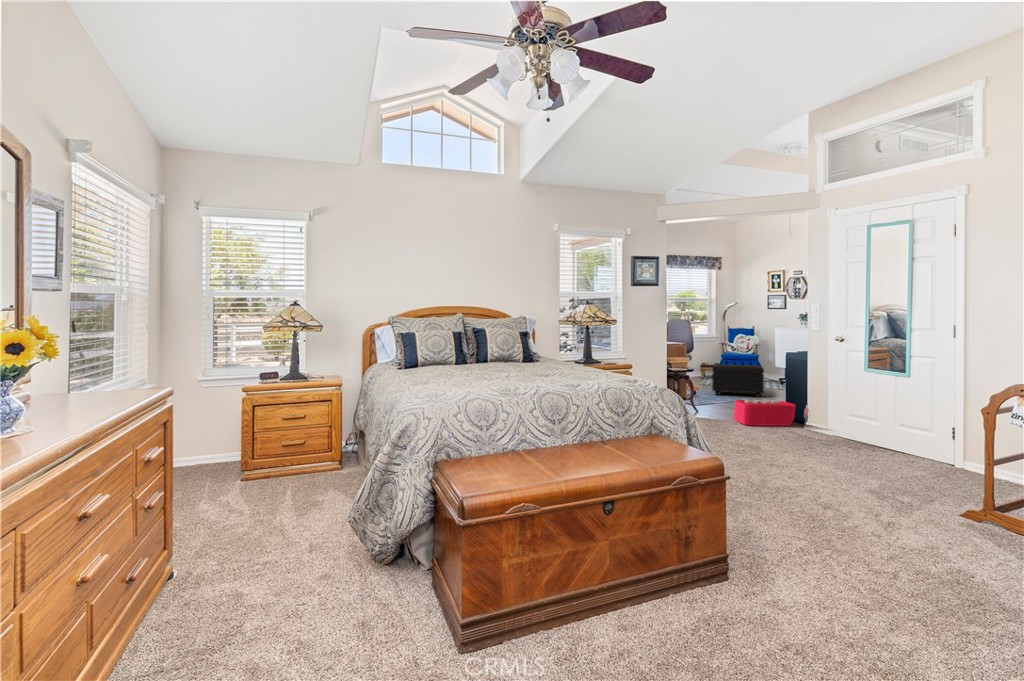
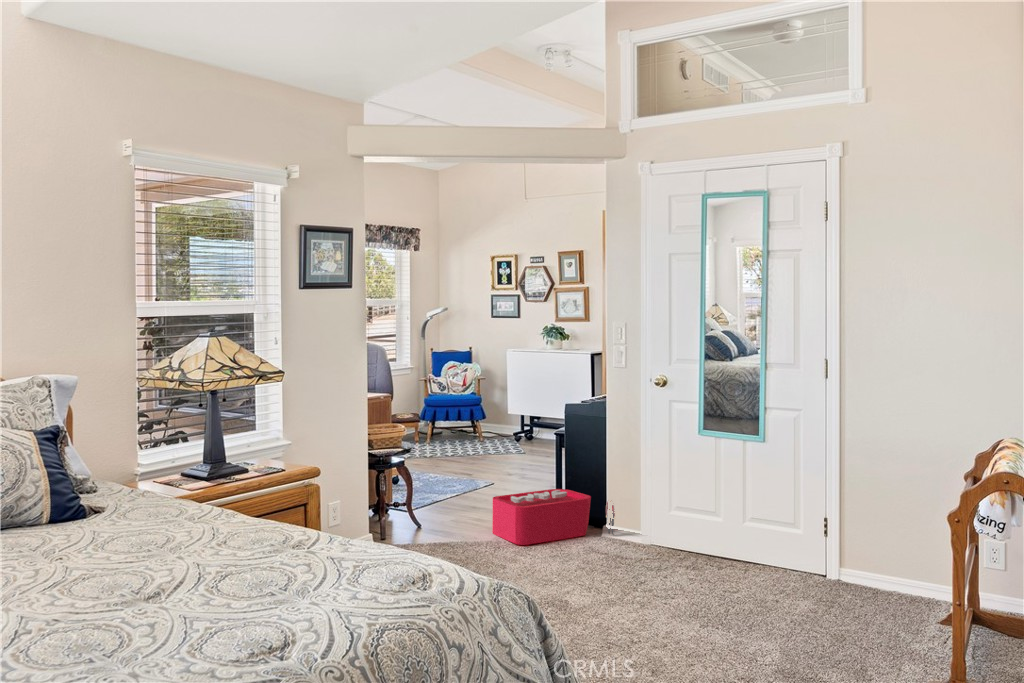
footstool: present [712,364,764,397] -> none [426,419,512,478]

